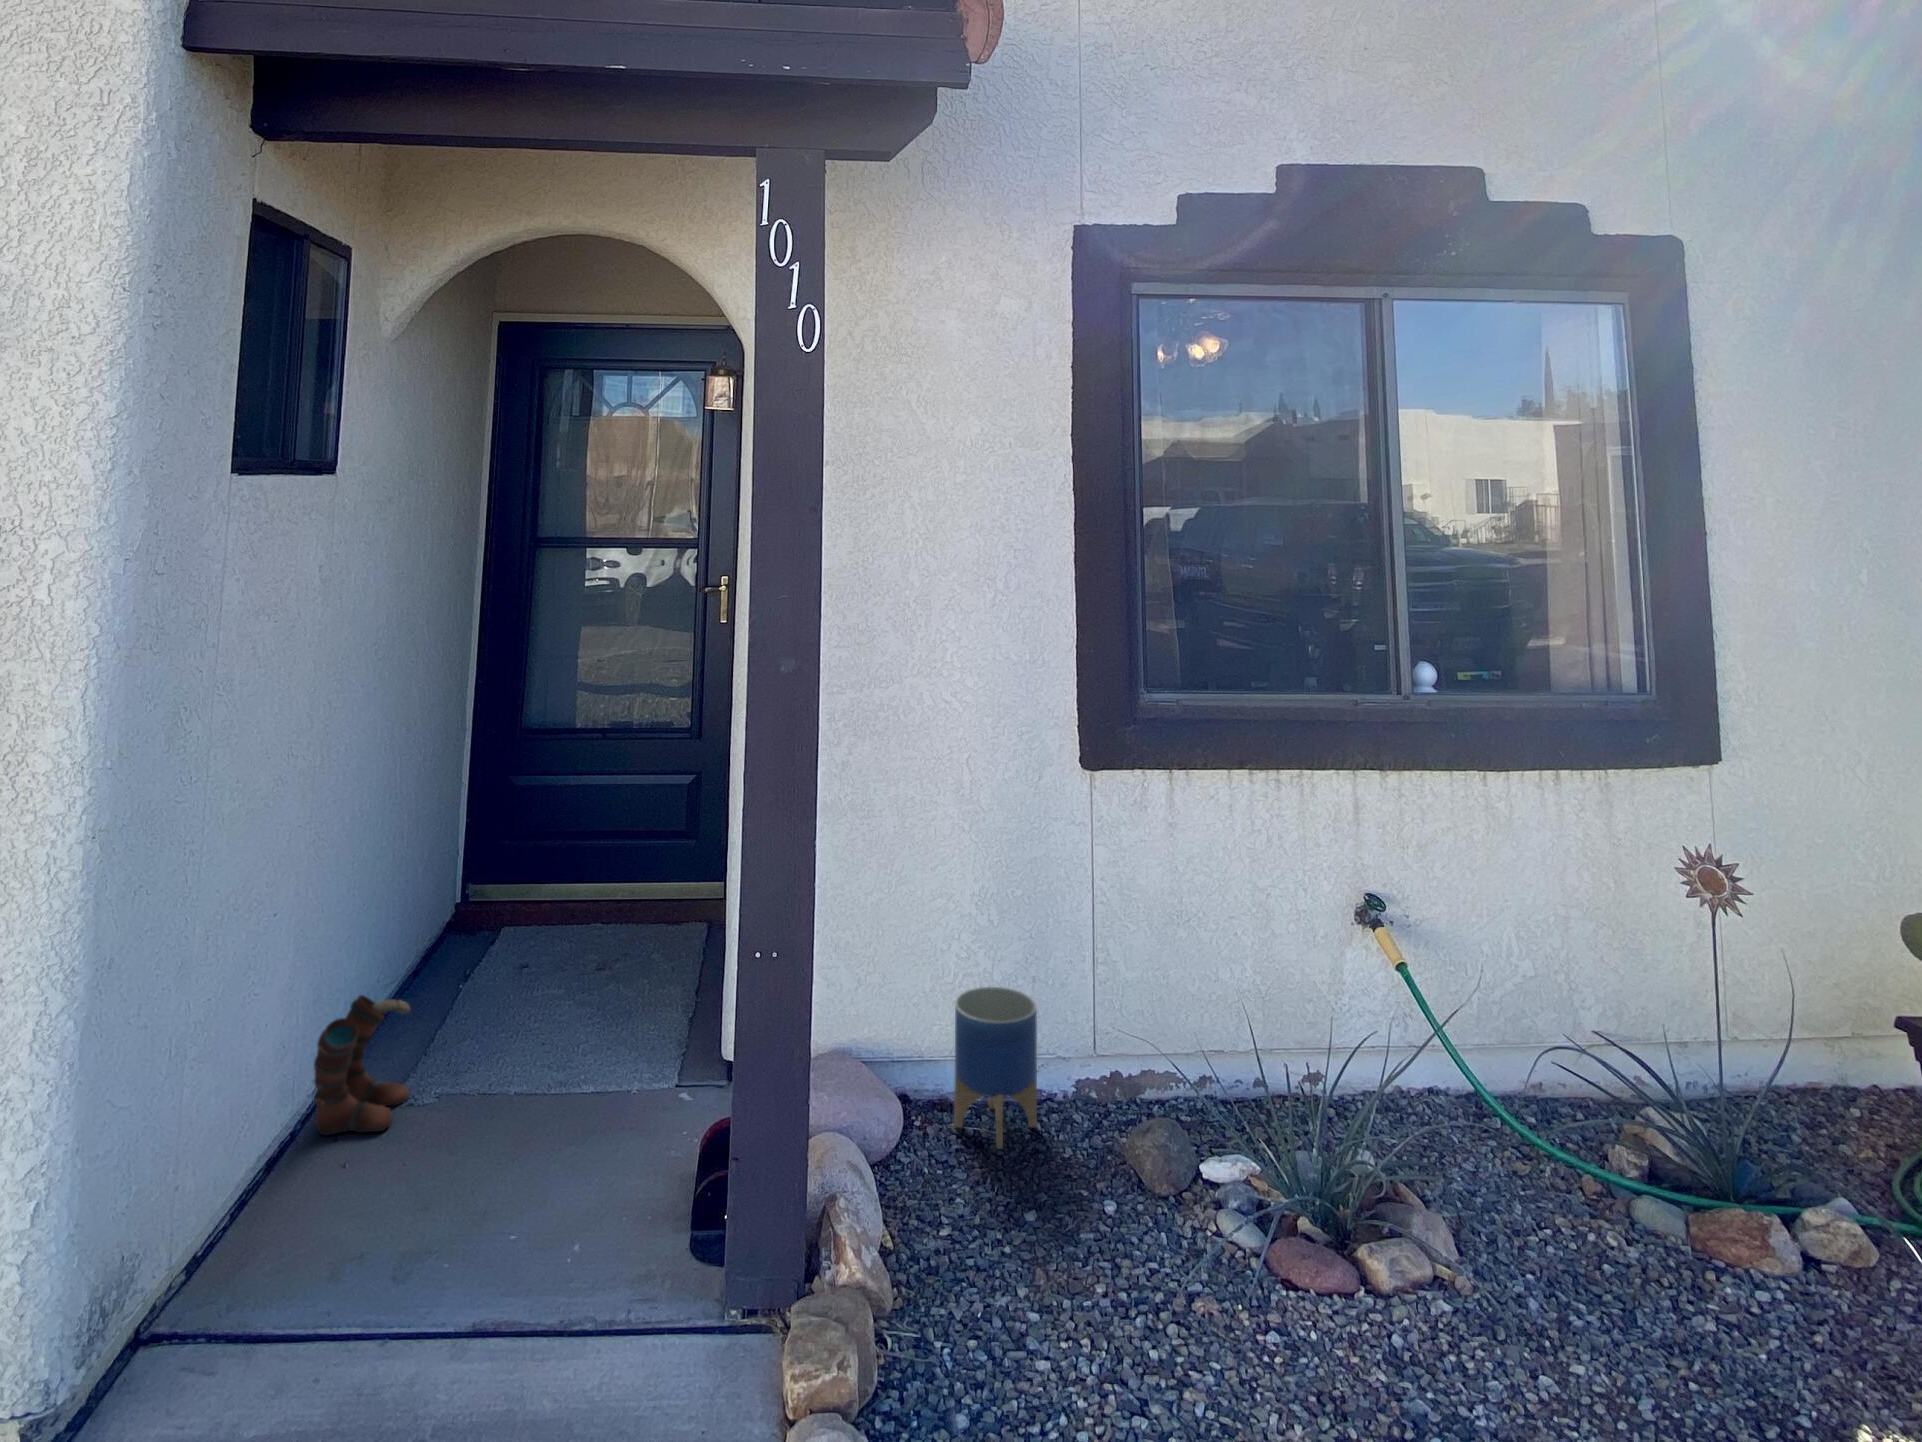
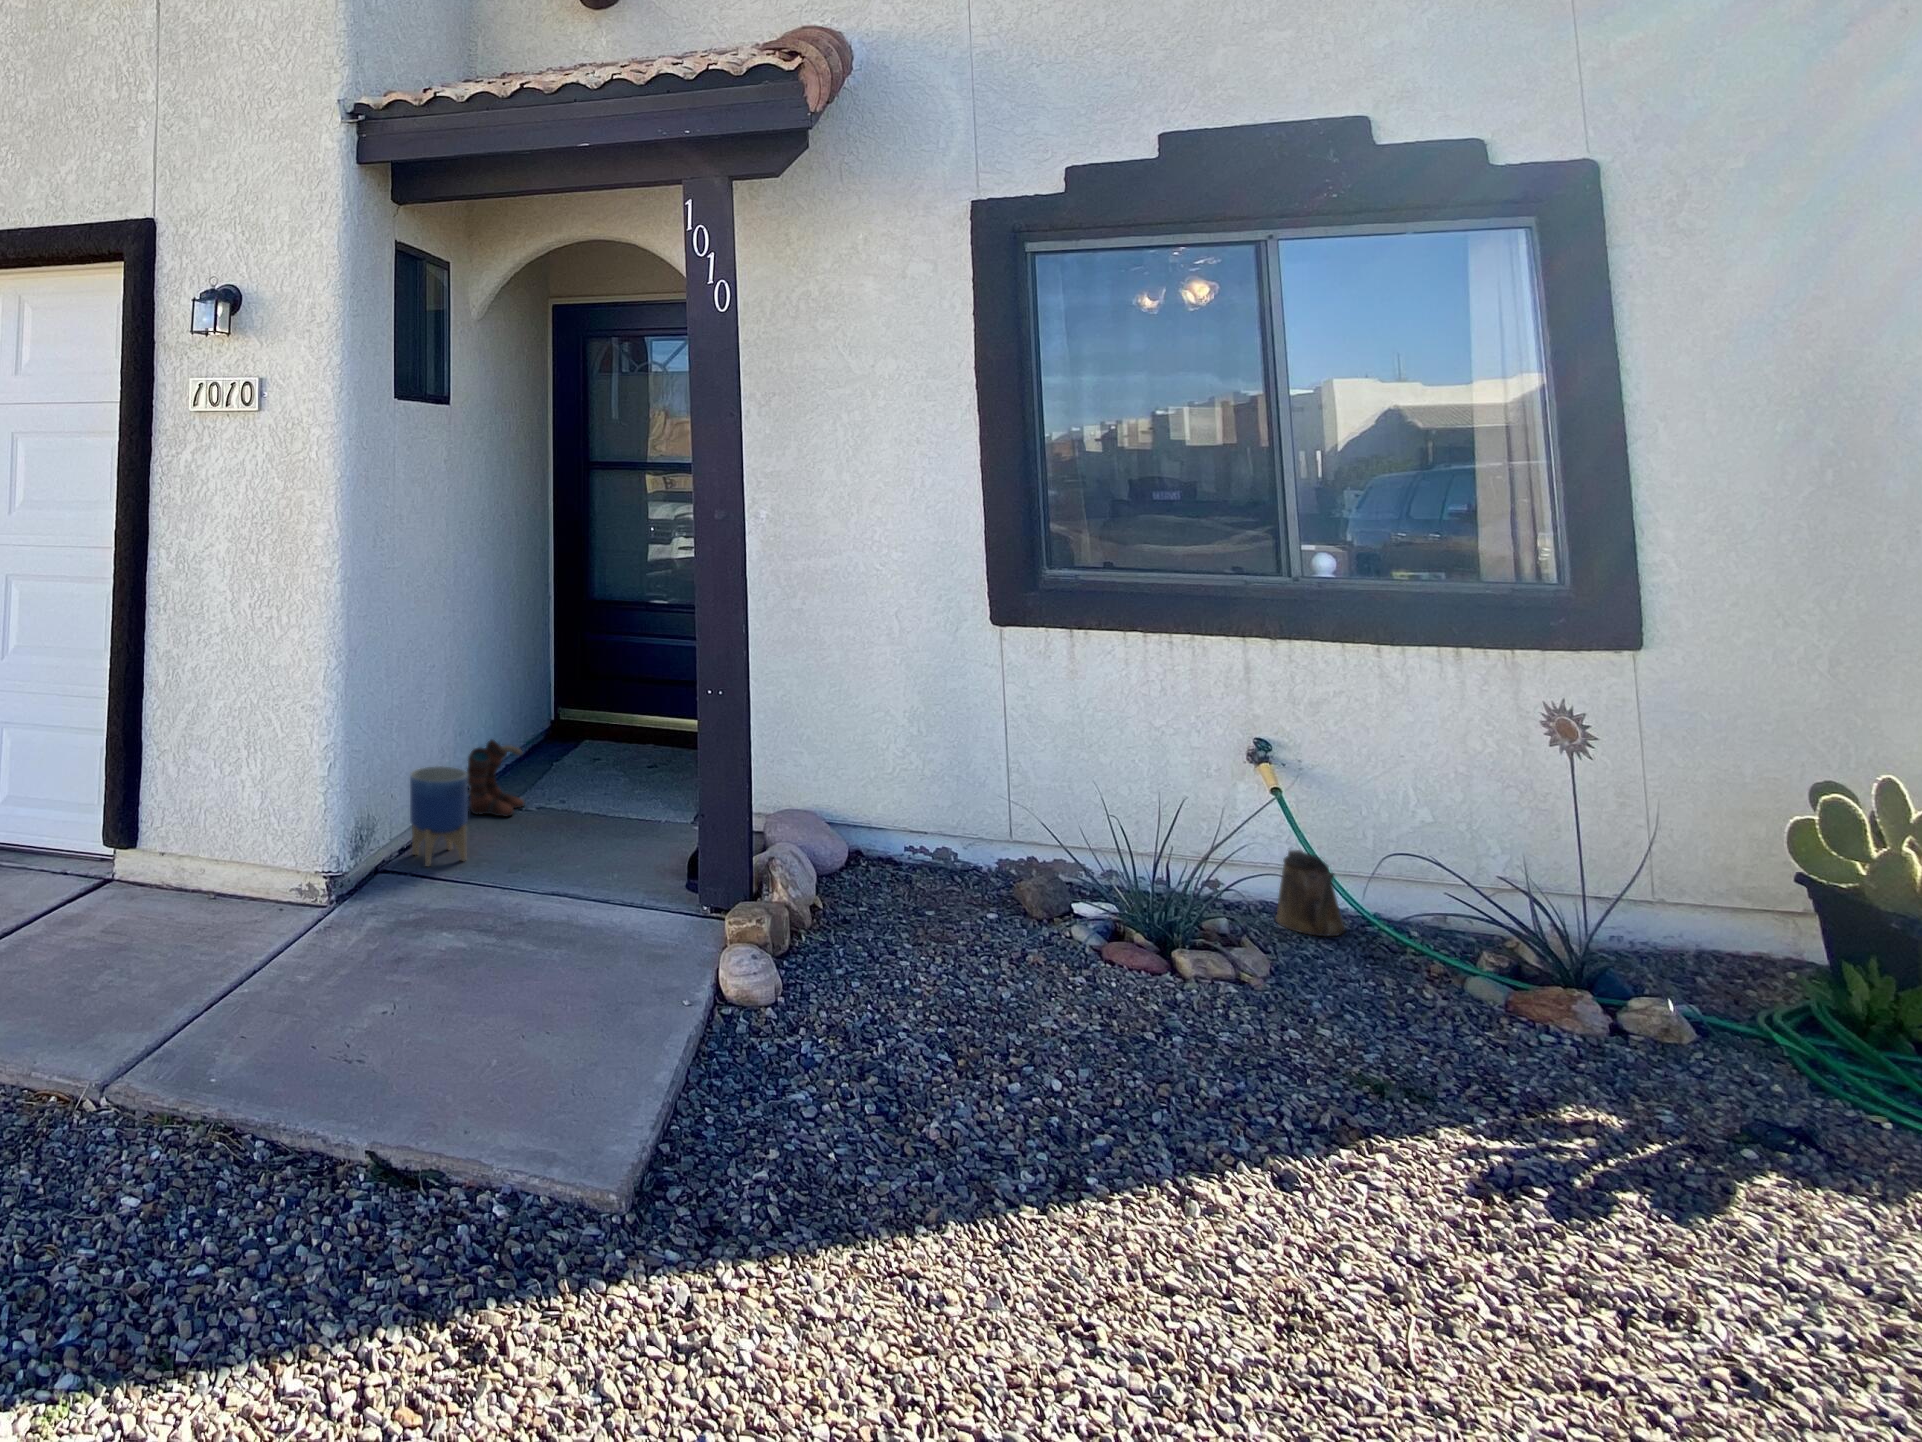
planter: present [954,987,1037,1149] -> present [410,766,468,866]
watering can: none [1403,1032,1502,1152] -> present [1276,850,1345,936]

